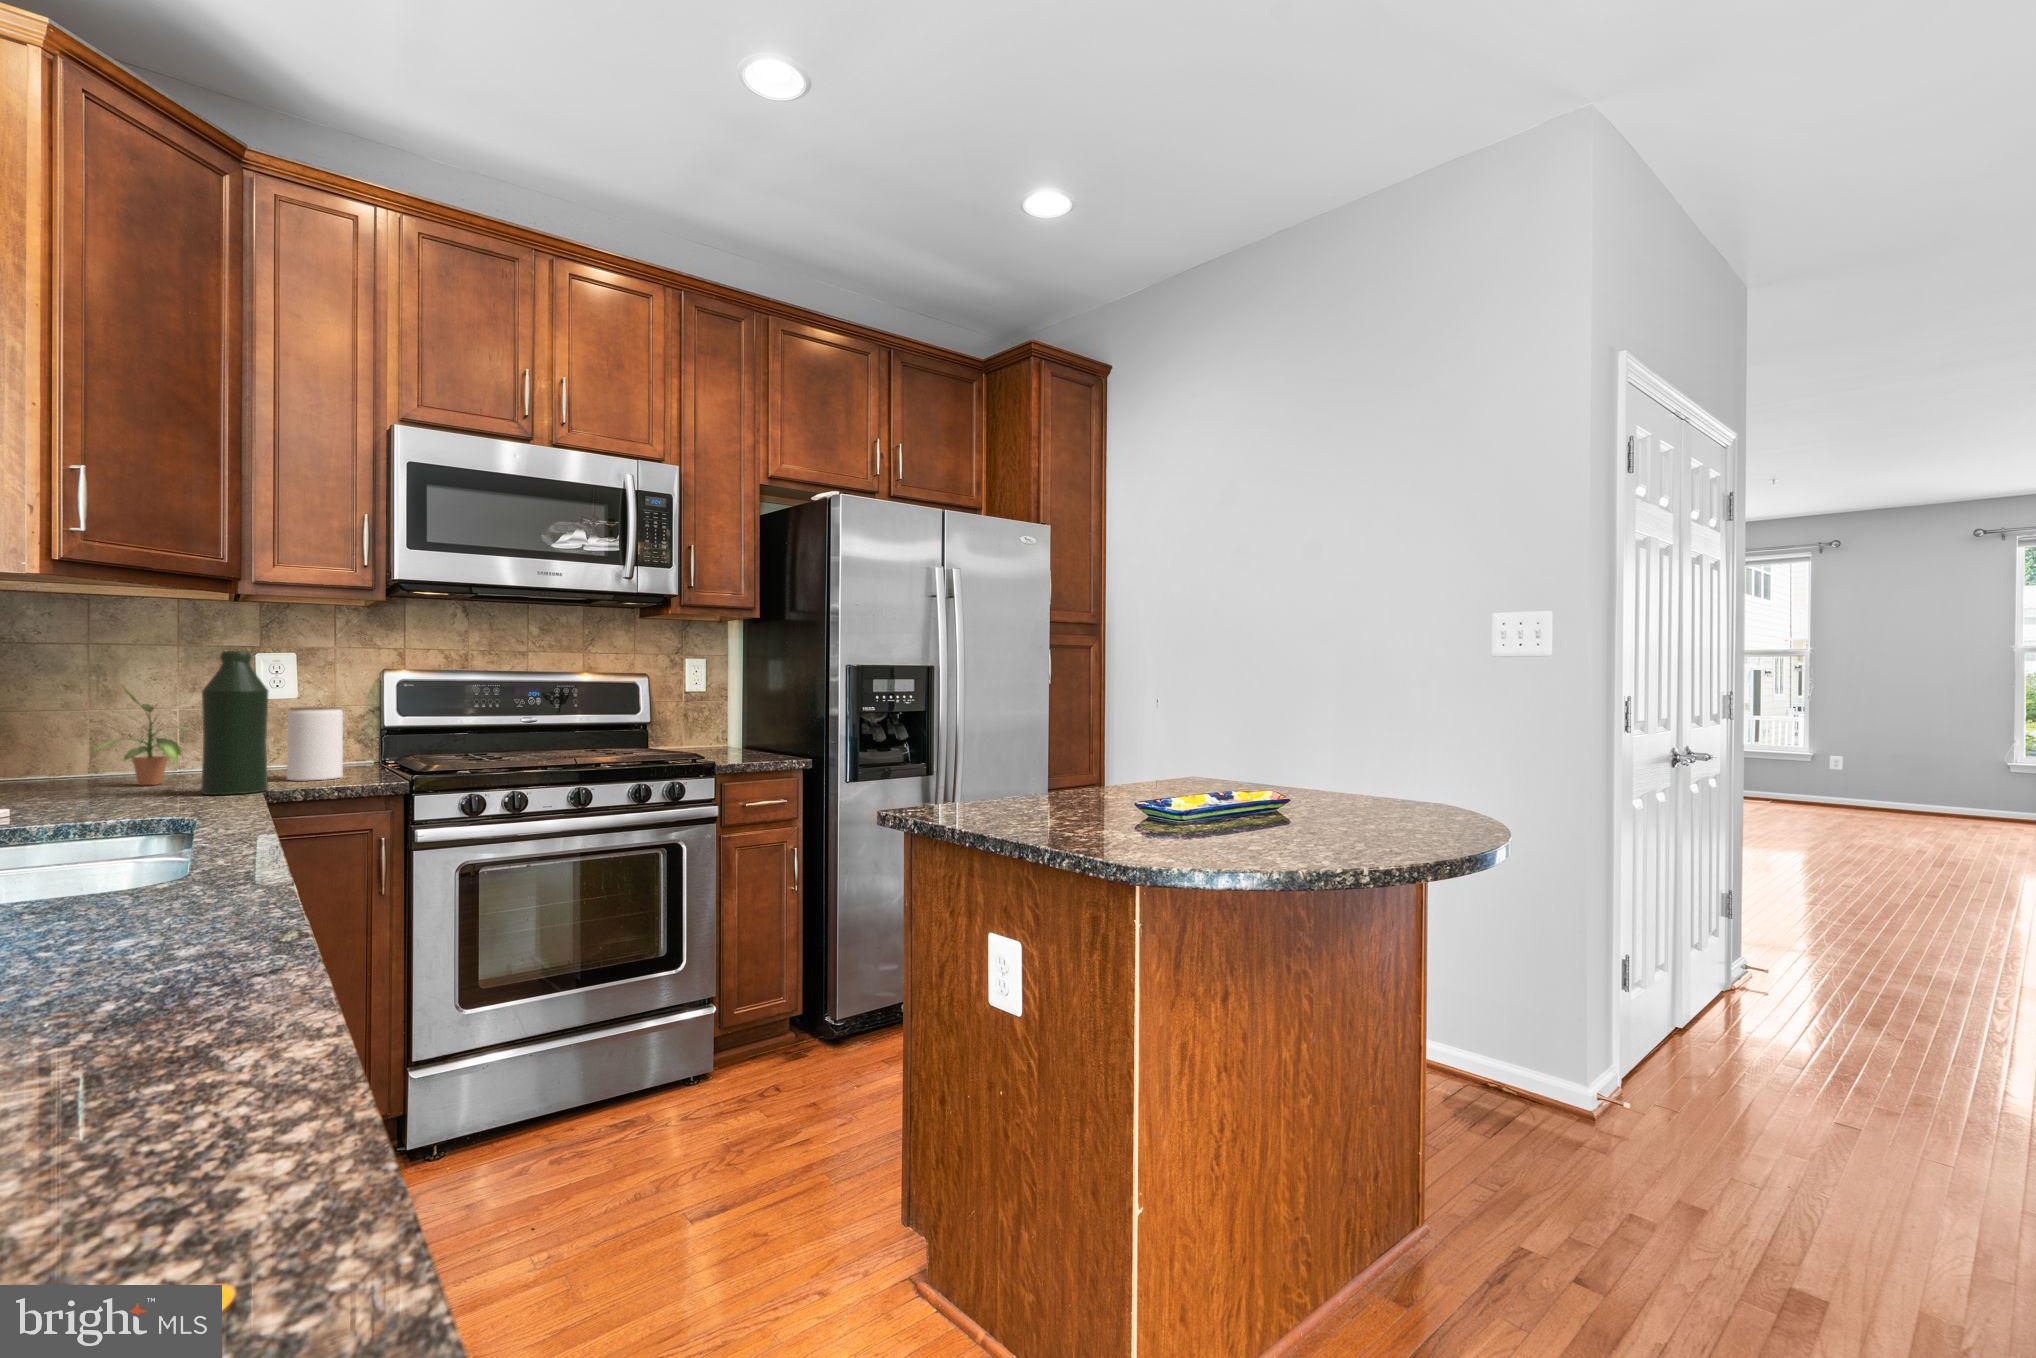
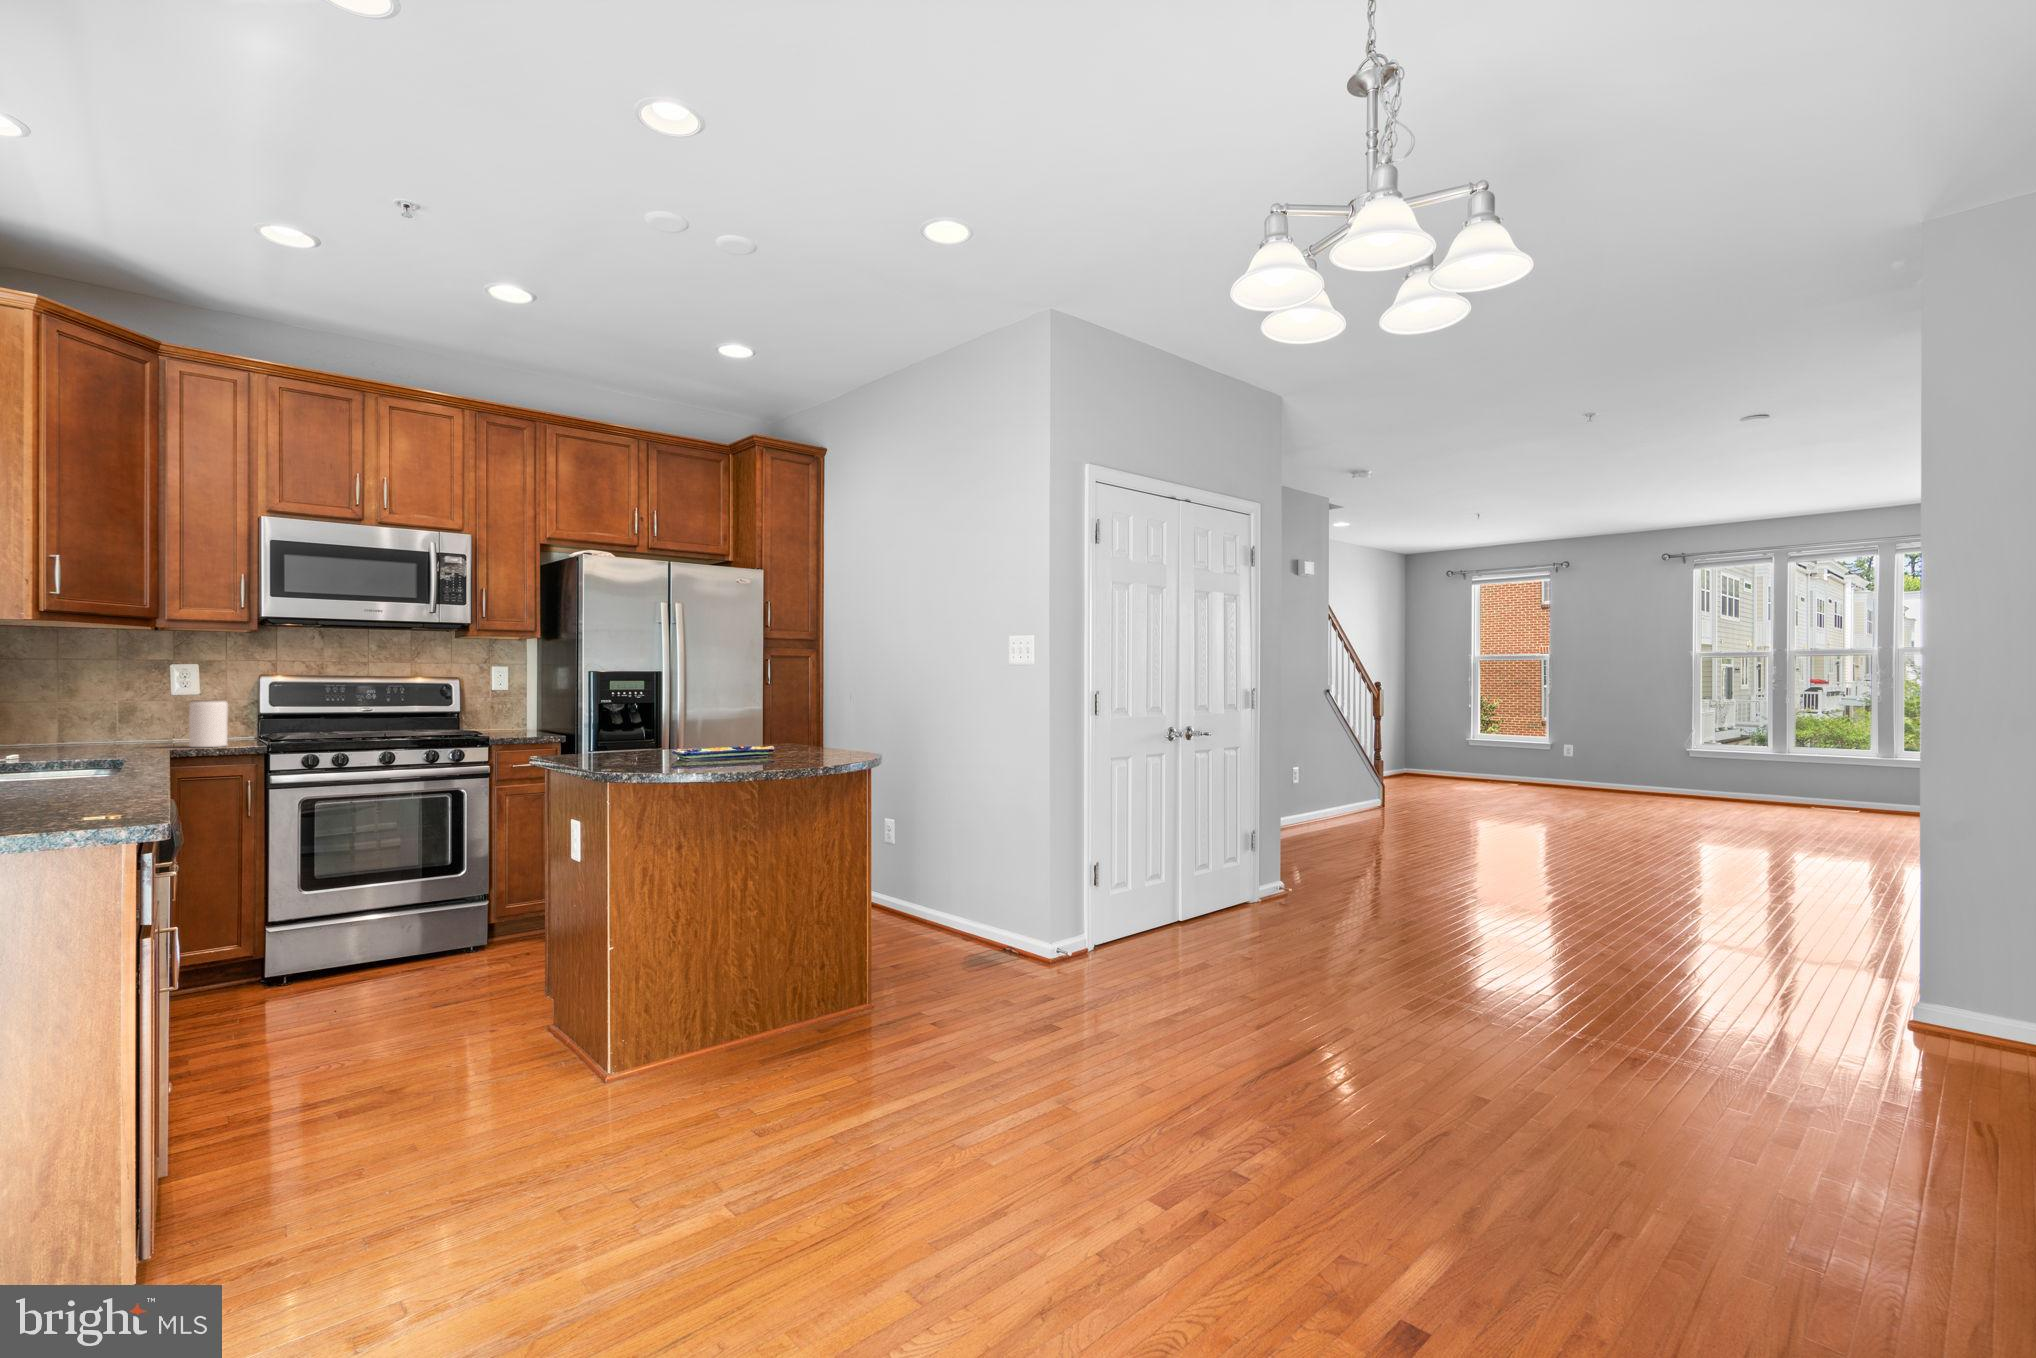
bottle: present [201,651,269,795] -> none [133,664,176,753]
potted plant: present [92,687,185,785] -> none [61,684,134,750]

